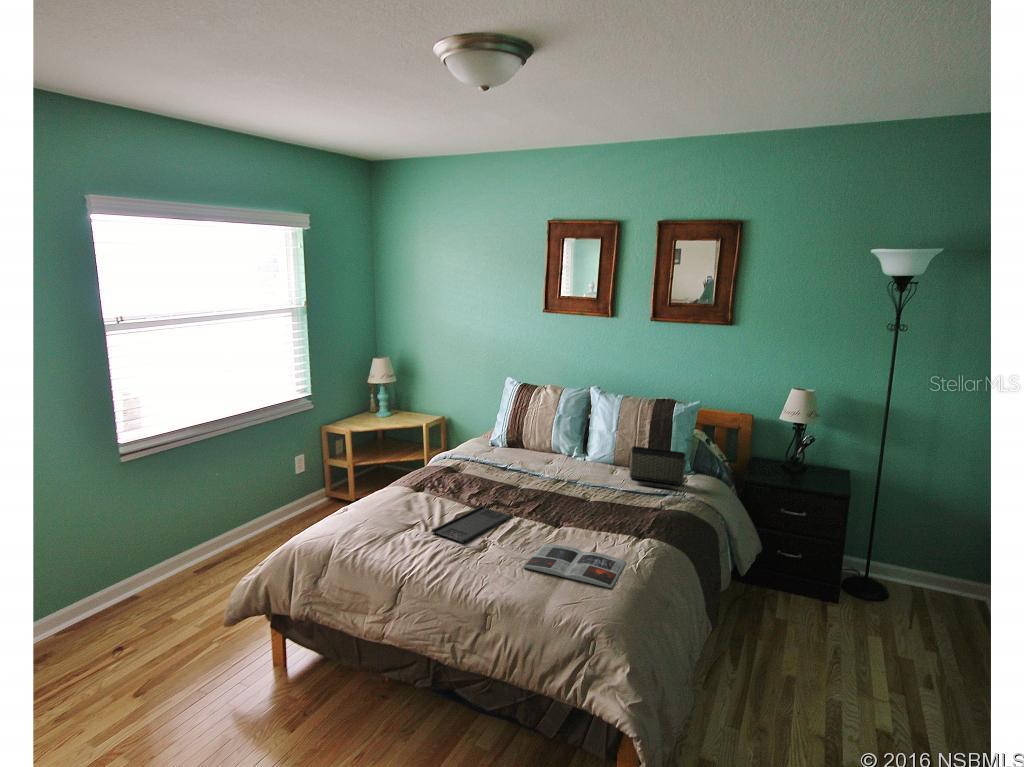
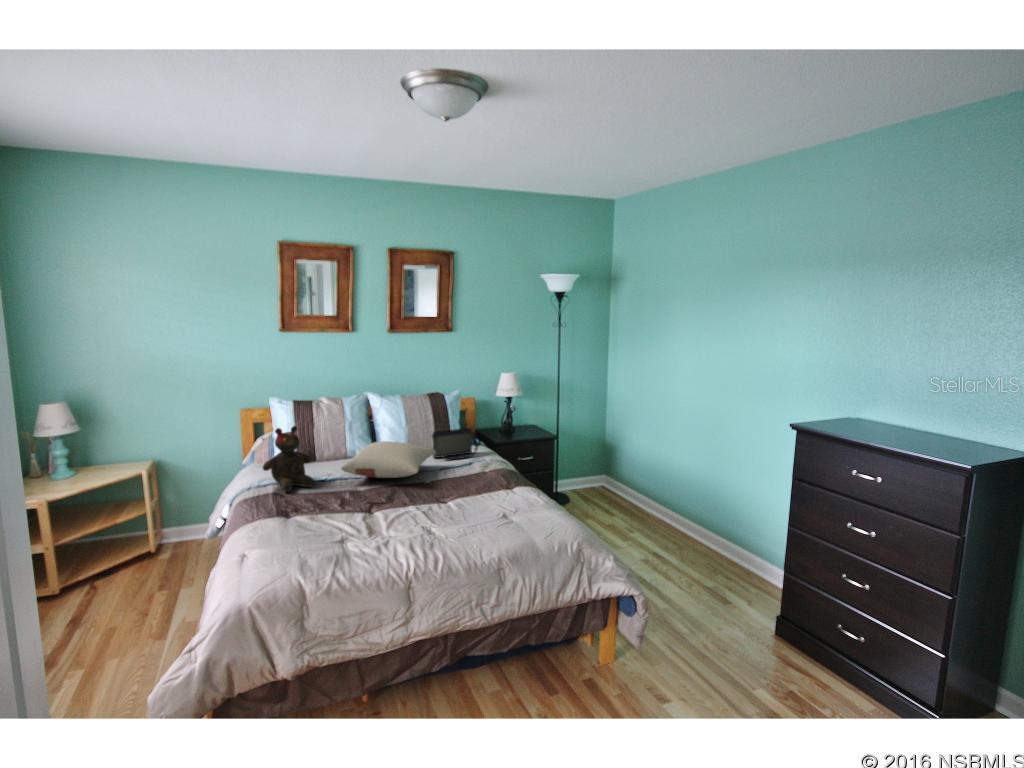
teddy bear: none [444,407,492,471] -> present [263,426,314,492]
pillow: none [500,442,617,487] -> present [341,441,435,478]
tray: present [432,505,513,543] -> none [375,504,416,537]
magazine: present [523,544,626,588] -> none [467,503,550,530]

